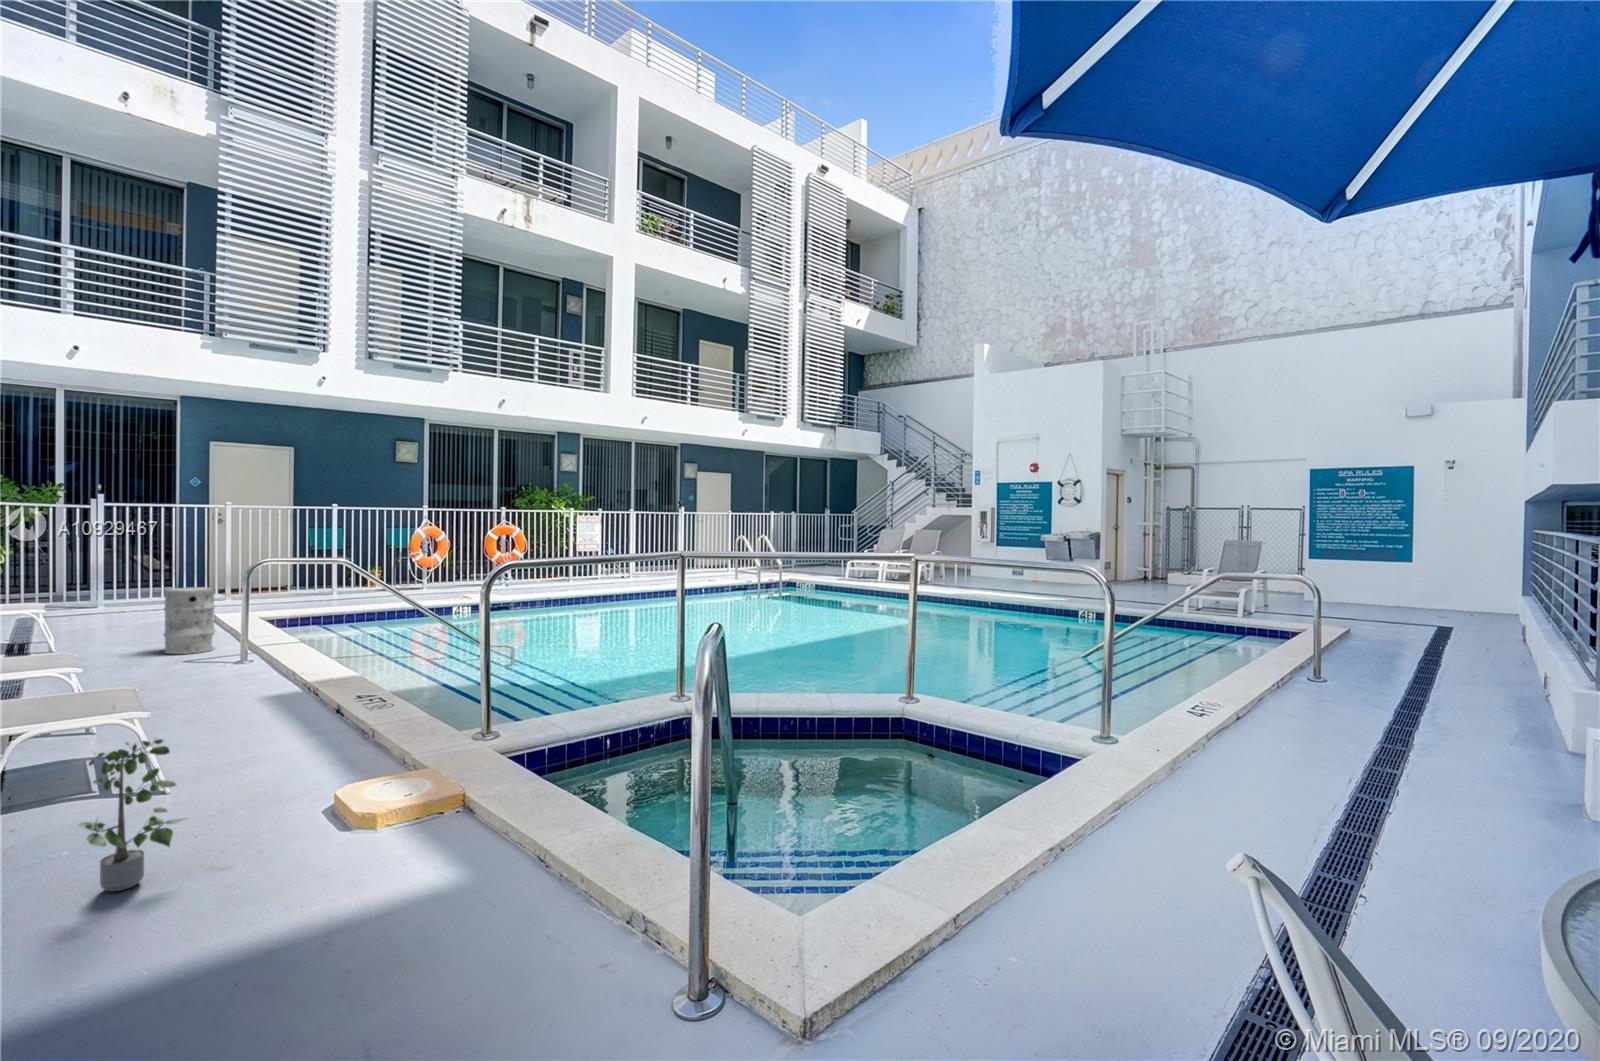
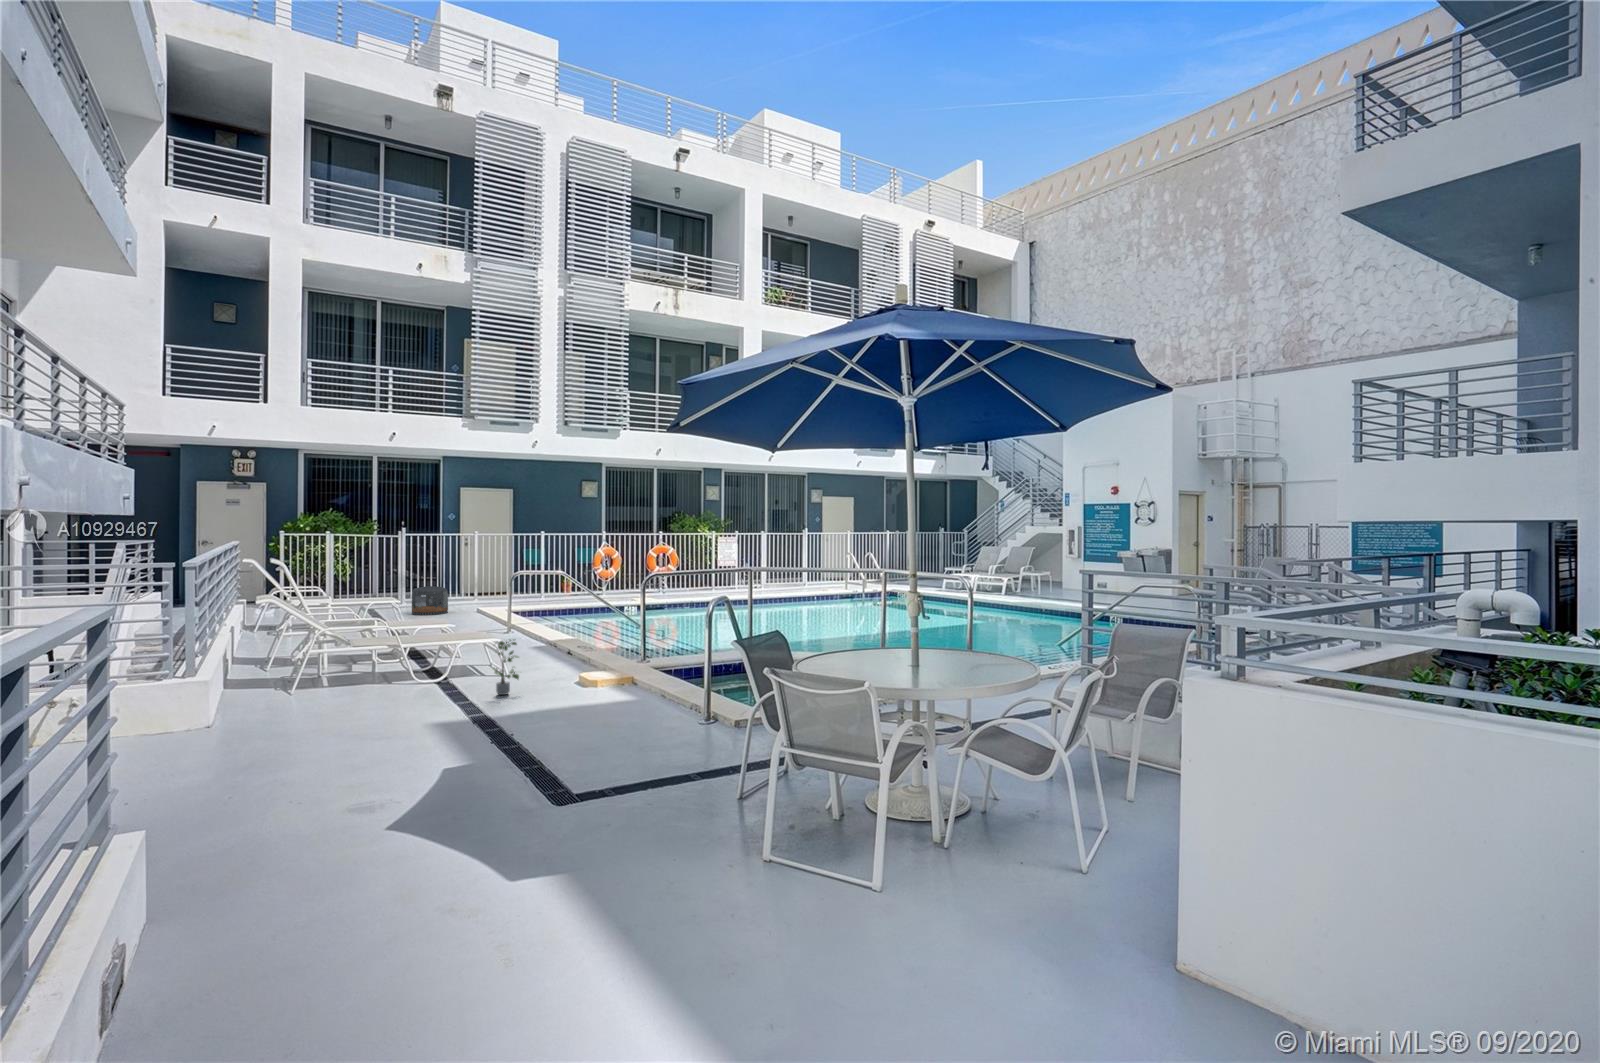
pouf: none [96,581,164,627] -> present [412,586,448,615]
trash can: present [164,587,215,654] -> none [461,589,487,628]

